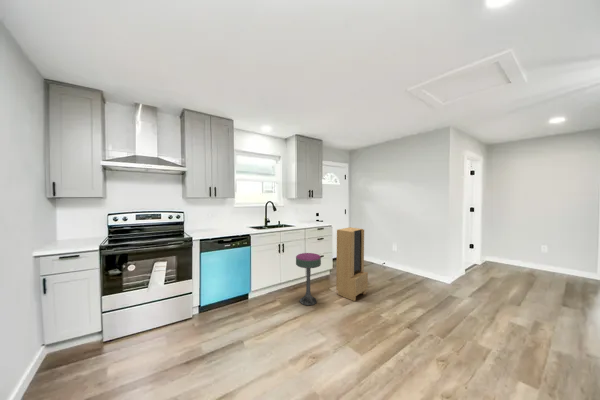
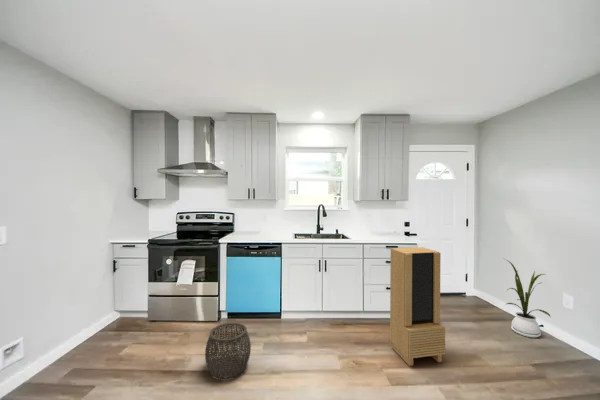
house plant: none [370,230,395,270] -> present [507,261,550,337]
bar stool: present [296,253,321,305] -> none [324,276,359,350]
woven basket: none [227,307,267,359] -> present [205,323,251,379]

